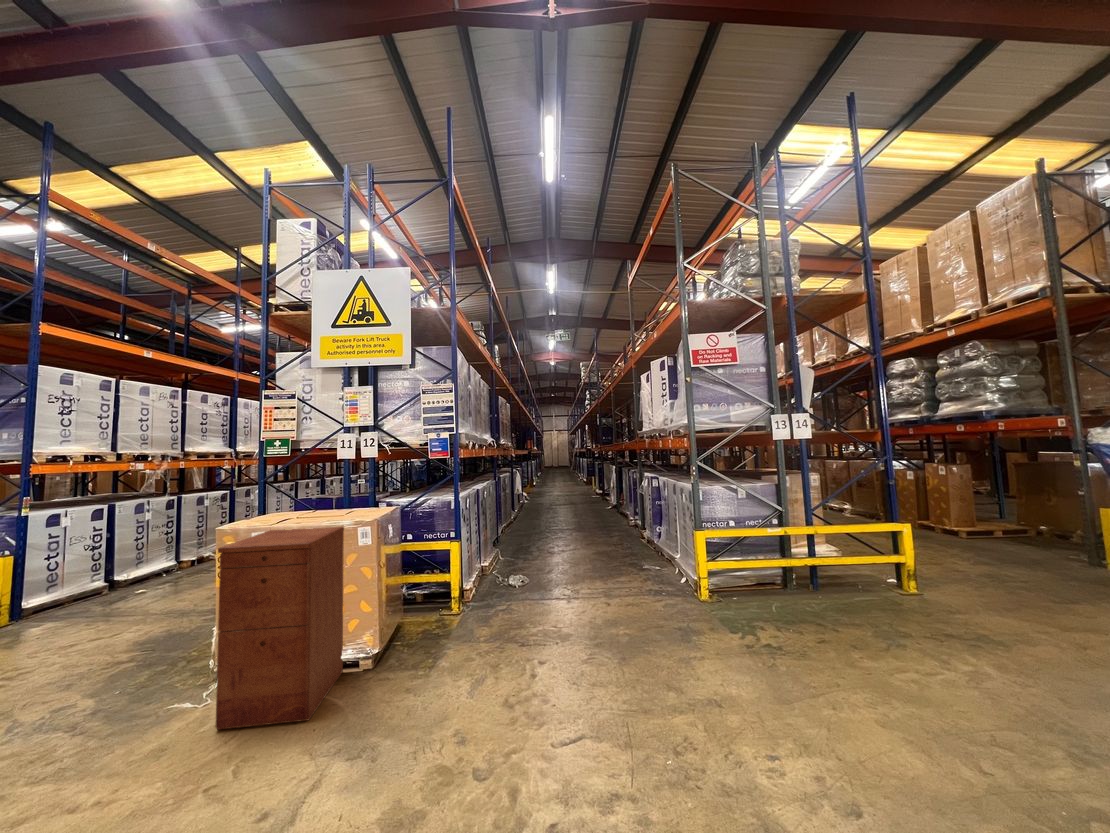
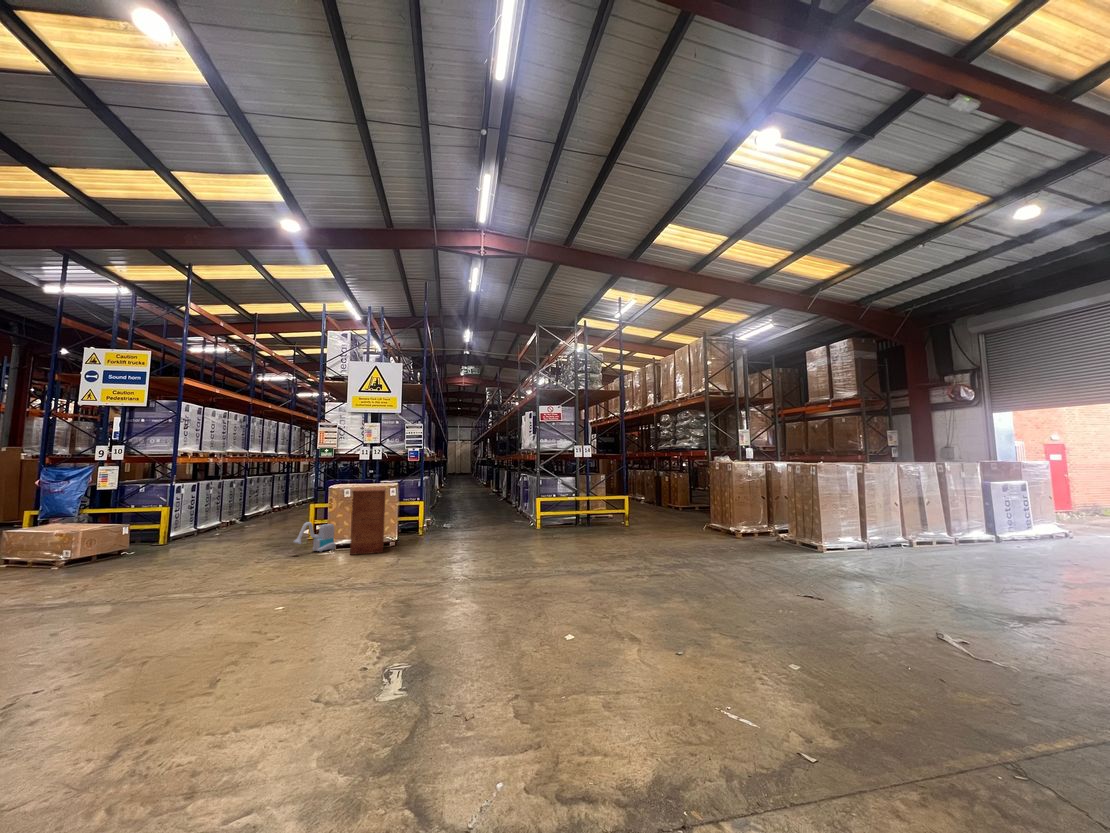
vacuum cleaner: none [81,618,225,701] -> present [293,522,336,552]

